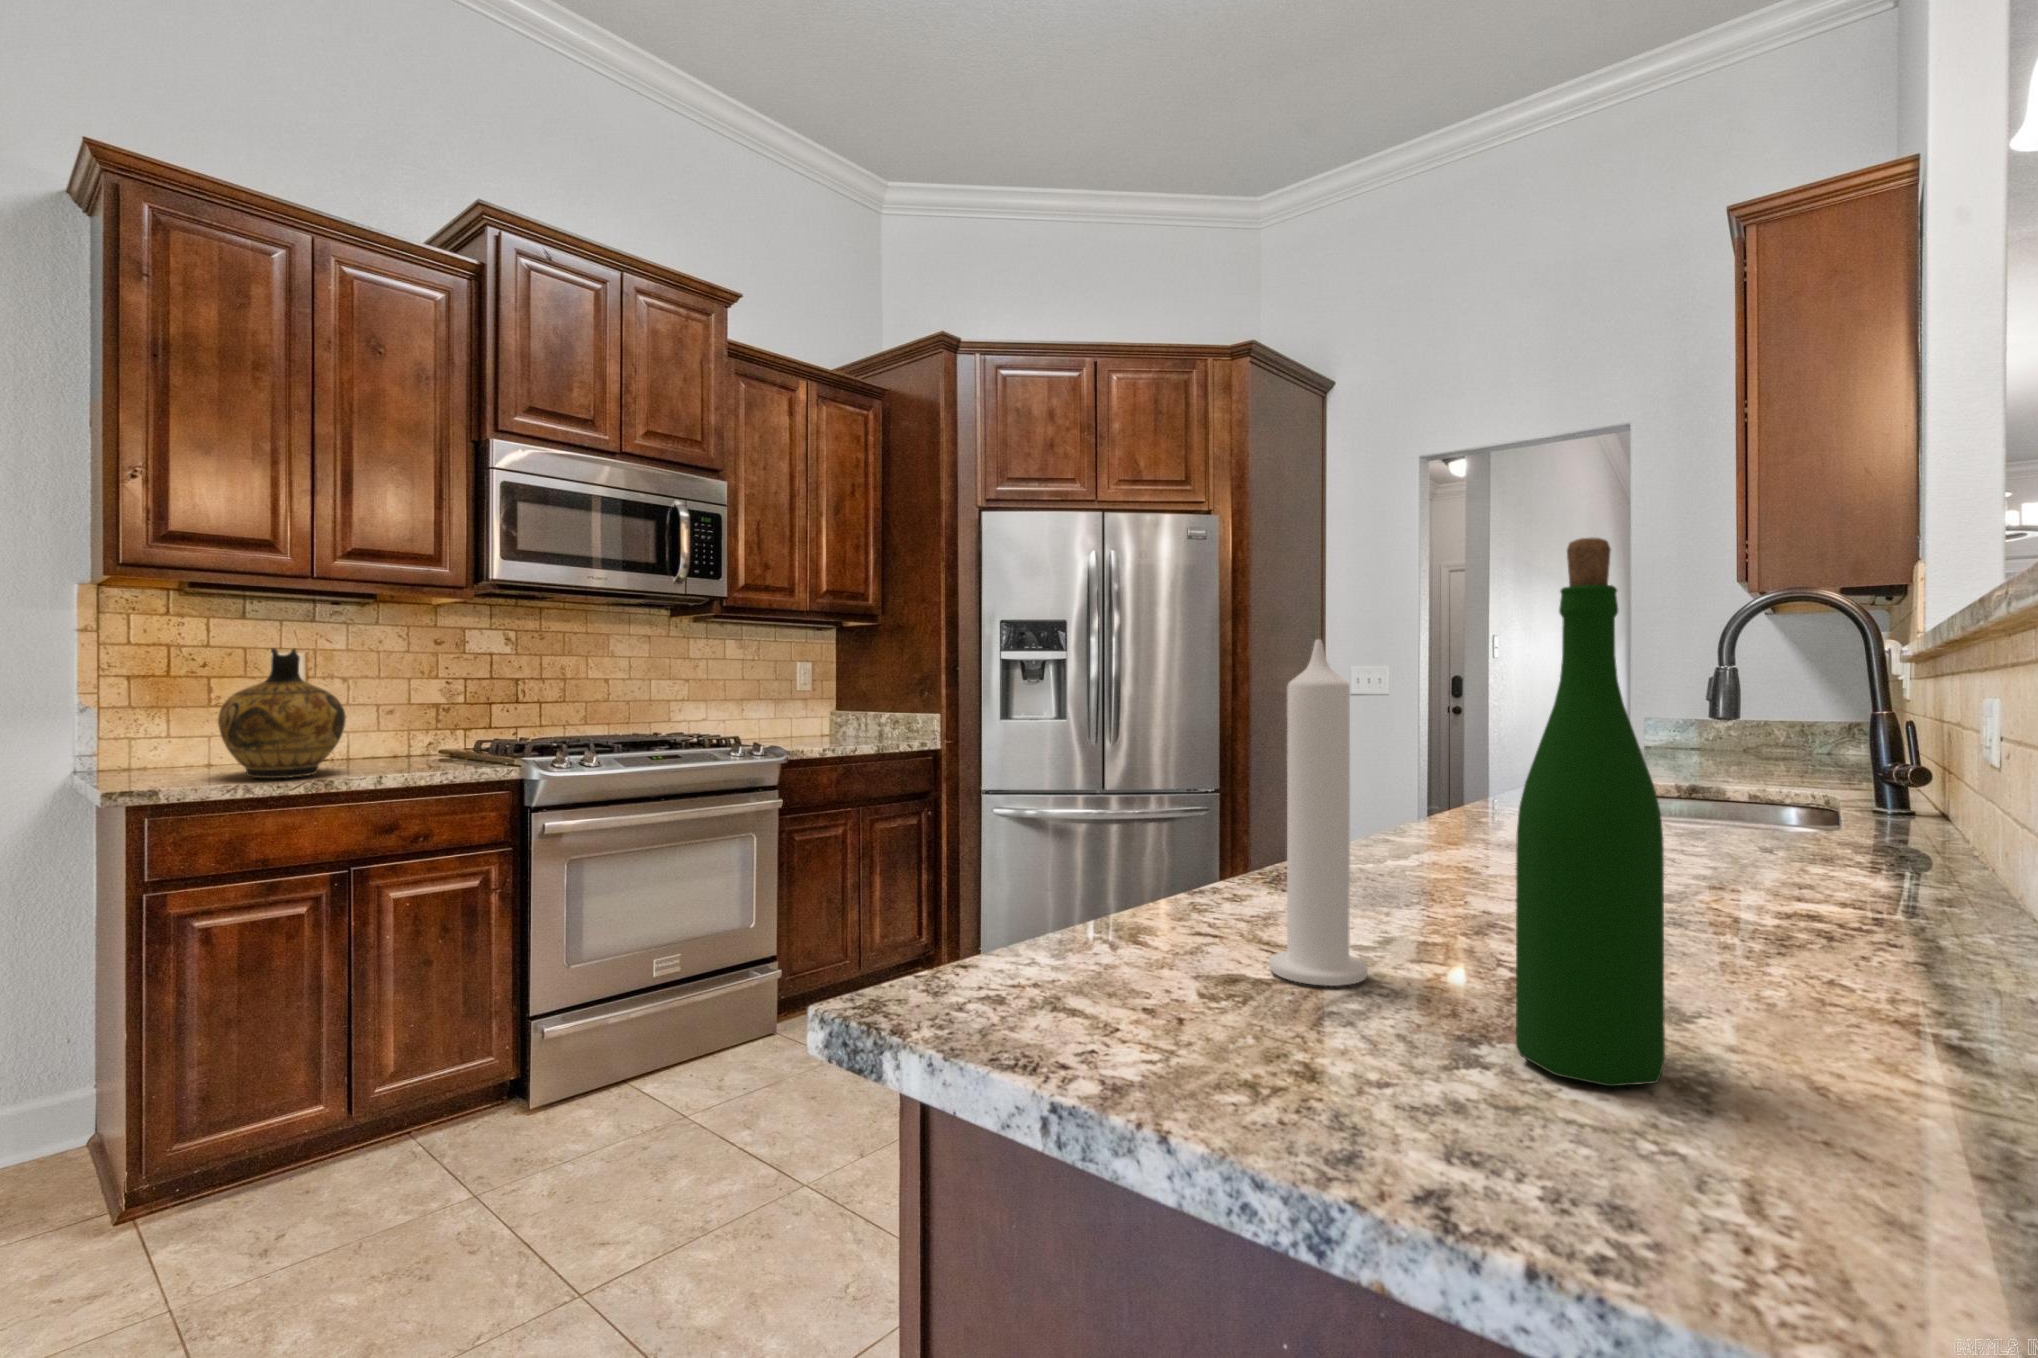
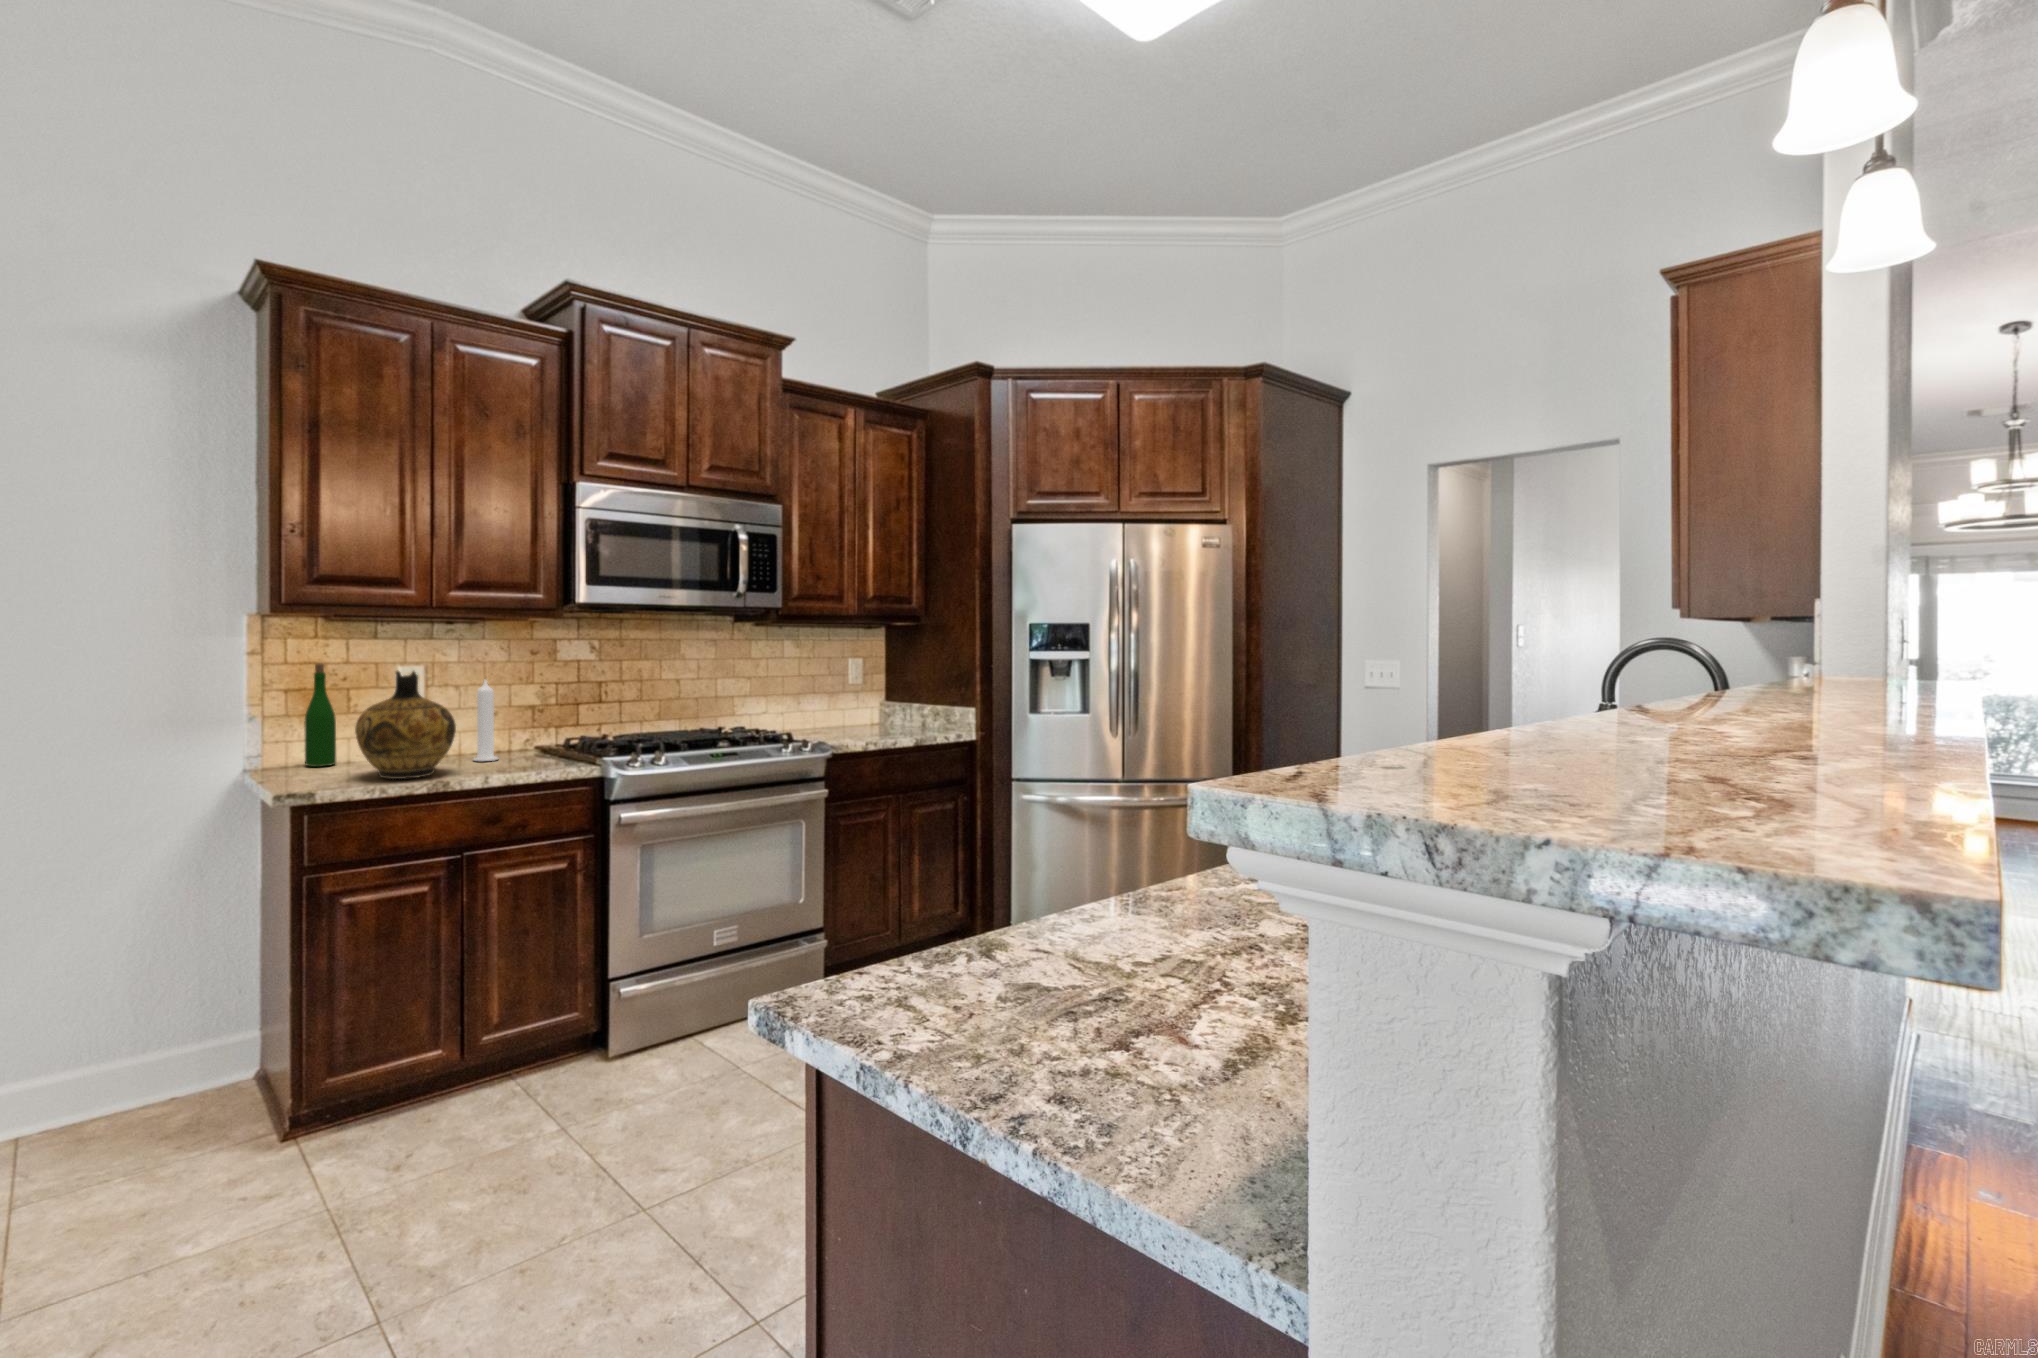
wine bottle: present [1516,538,1665,1086] -> present [304,663,336,767]
candle: present [1269,639,1368,986] -> present [473,680,498,761]

